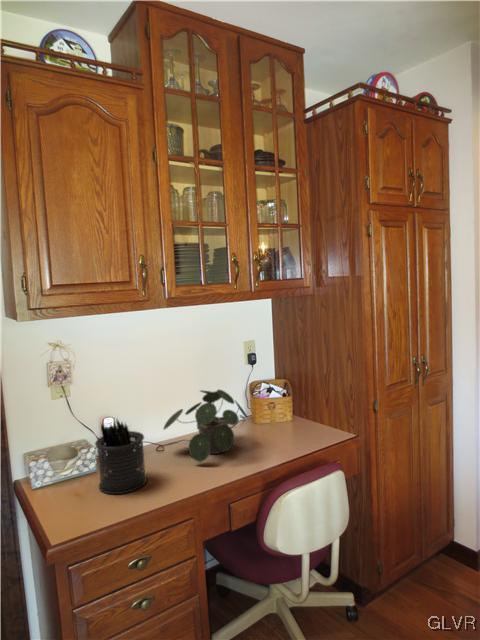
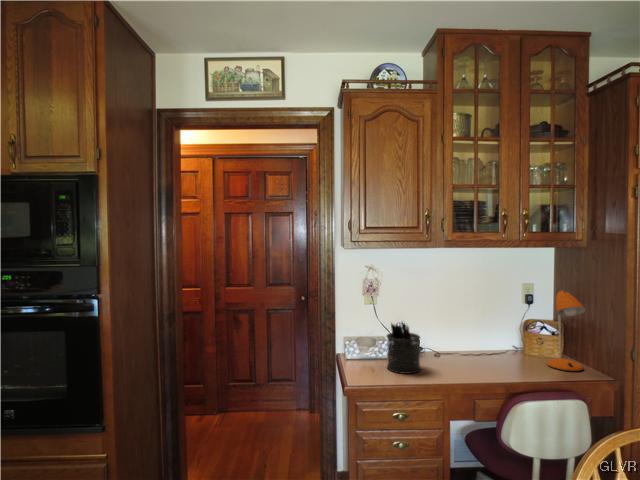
desk lamp: none [280,348,315,436] -> present [547,291,585,372]
potted plant: present [164,389,247,462] -> none [439,314,512,368]

